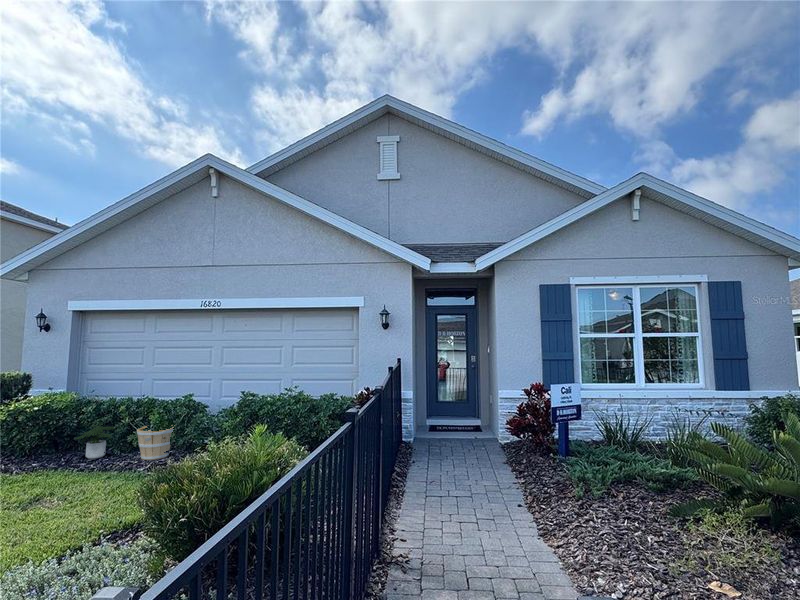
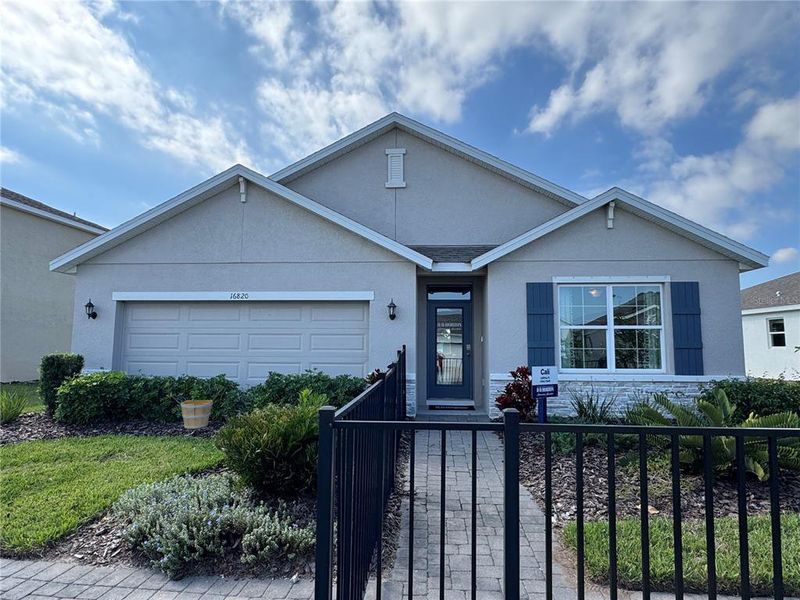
potted plant: present [75,424,115,459] -> none [127,398,164,427]

